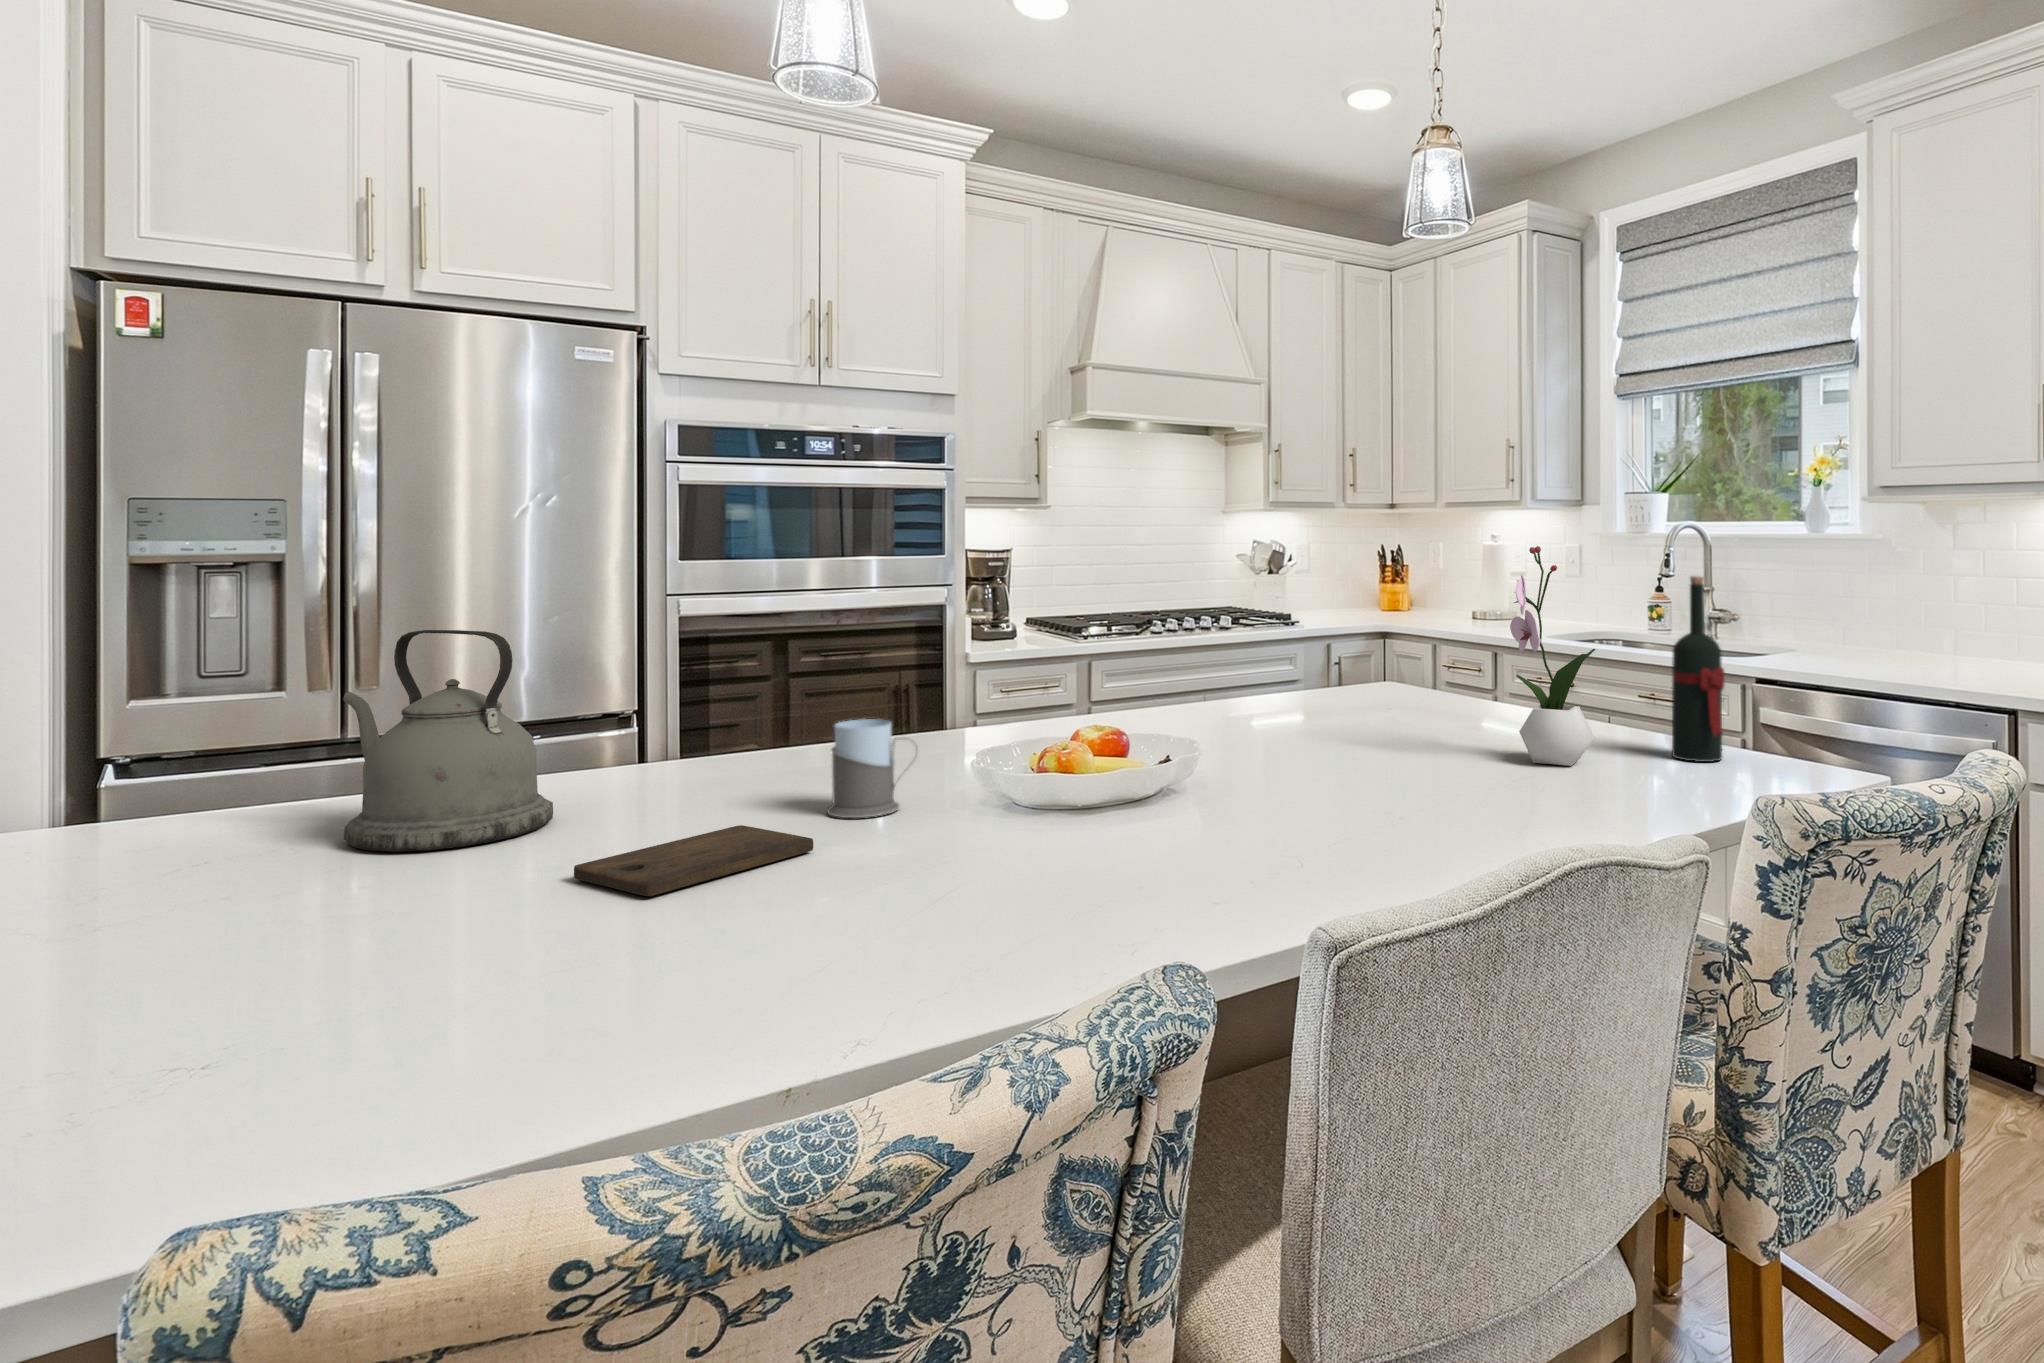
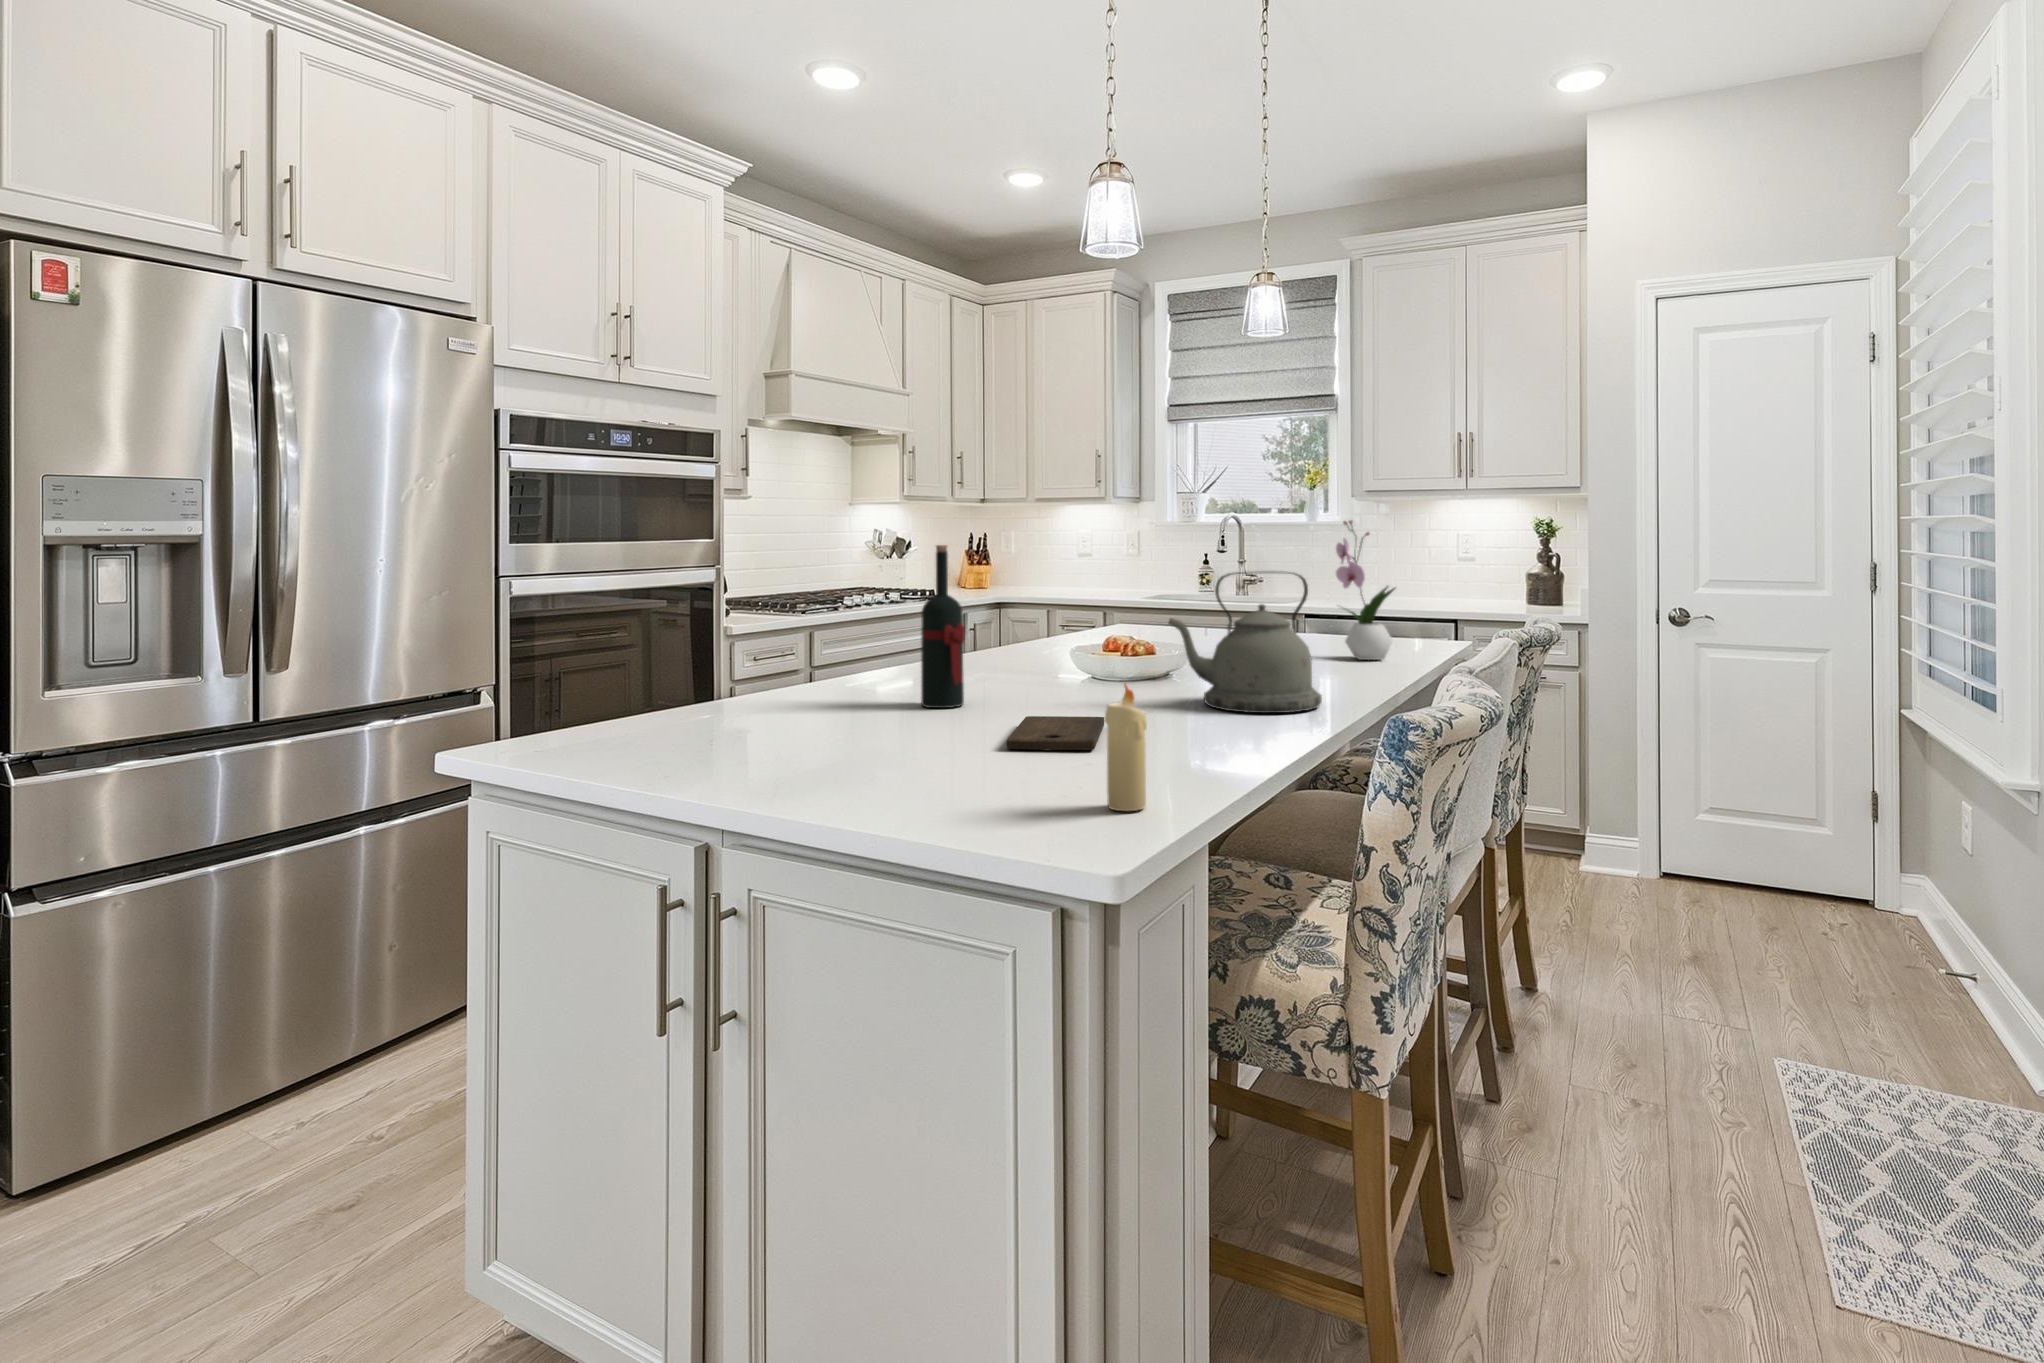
wine bottle: present [1672,576,1725,762] -> present [921,545,965,708]
kettle: present [343,630,553,852] -> present [1169,571,1322,713]
mug: present [827,719,918,818] -> none [1026,643,1088,712]
candle: none [270,830,348,1036] -> present [1105,684,1147,811]

